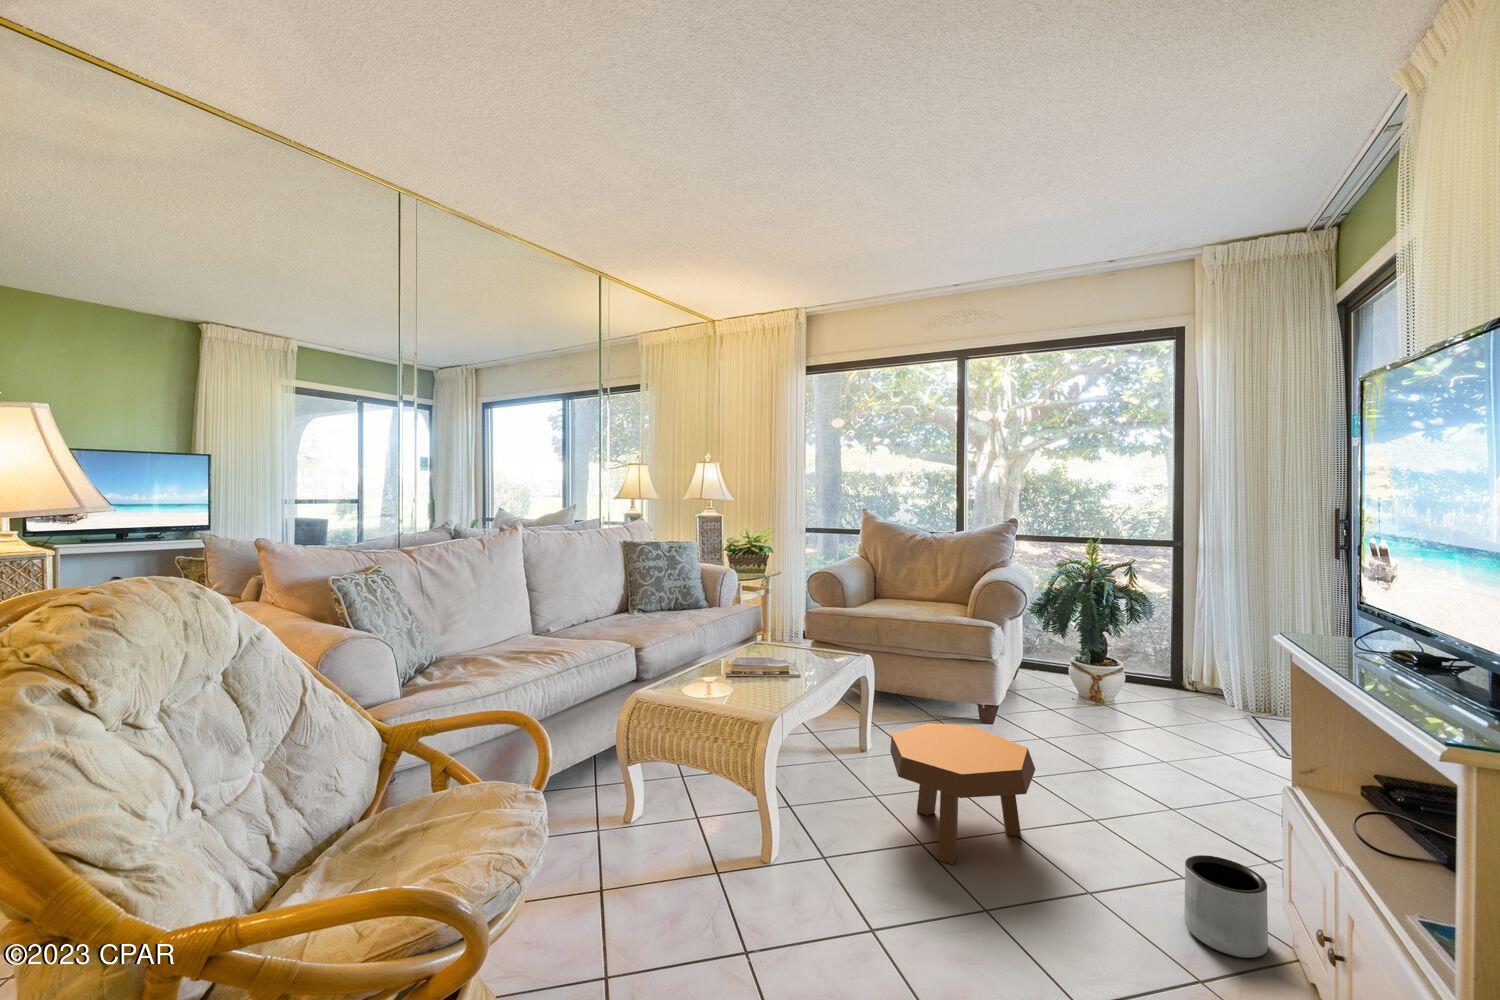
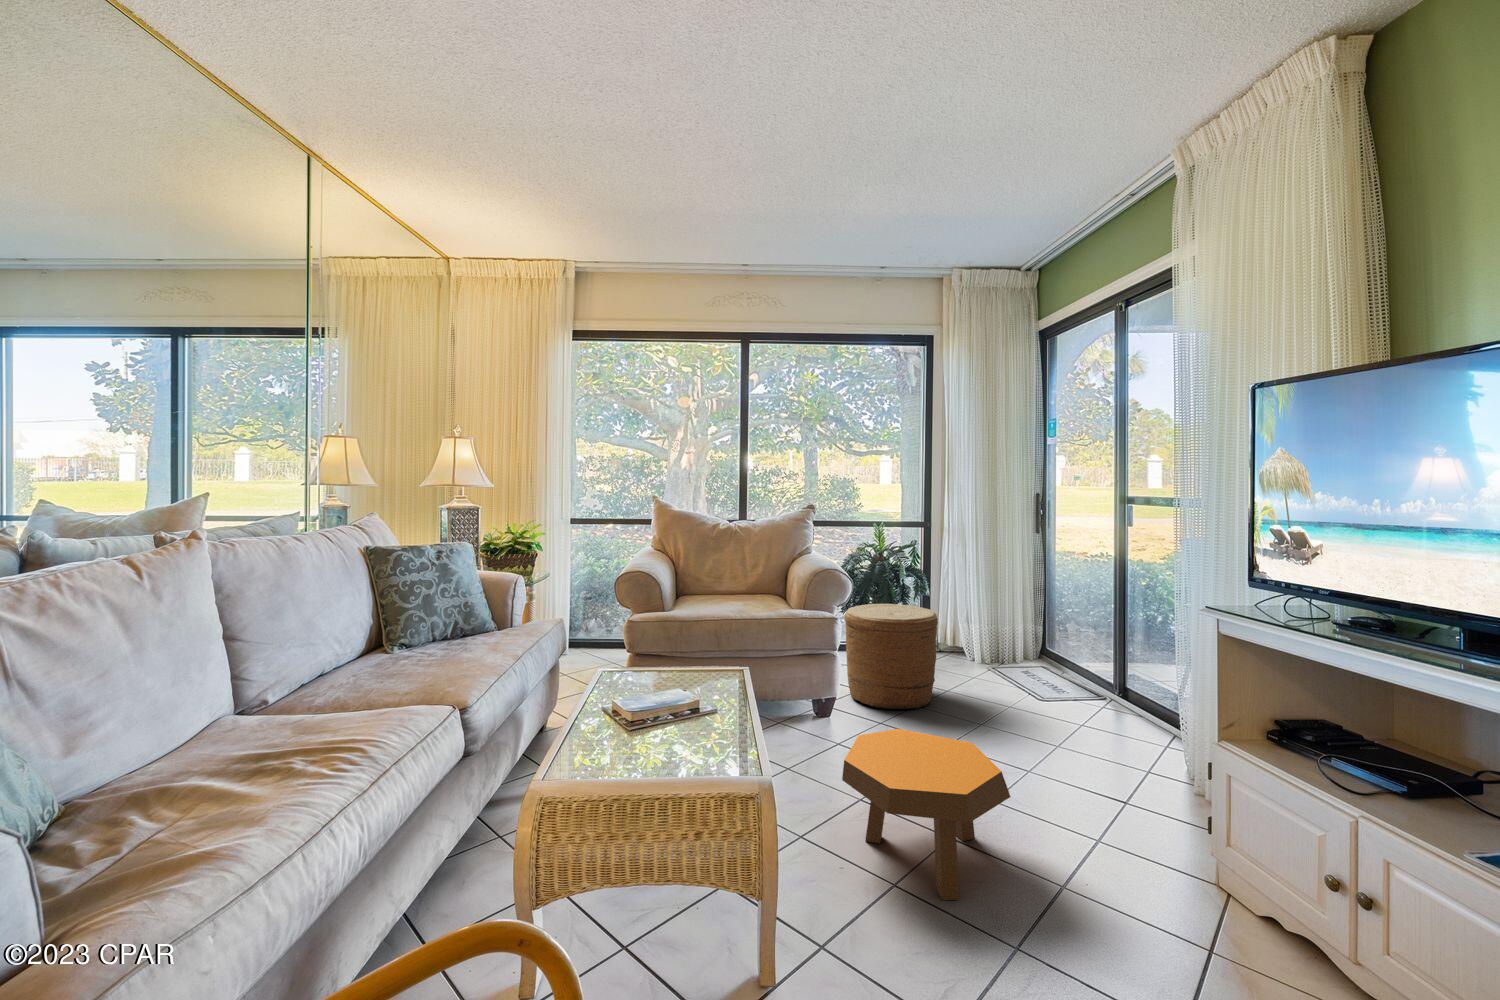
woven basket: none [1020,624,1128,737] -> present [844,604,938,709]
planter: present [1184,855,1268,958] -> none [1164,815,1242,910]

